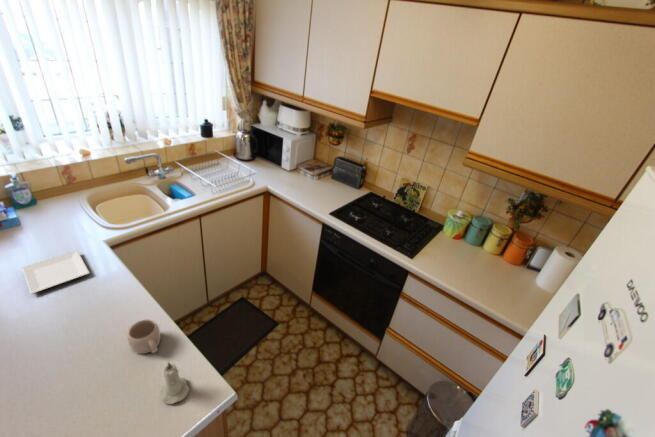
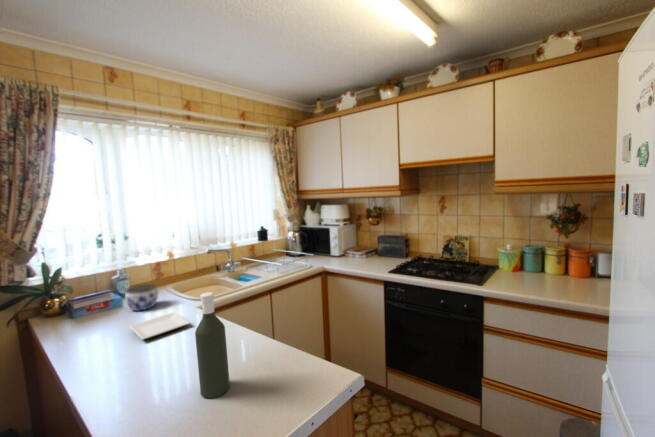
jar: none [21,203,63,235] -> present [125,284,158,311]
bottle: none [50,319,104,398] -> present [195,292,230,398]
mug: present [128,320,161,354] -> none [245,331,275,365]
candle: present [162,363,189,404] -> none [290,333,319,392]

